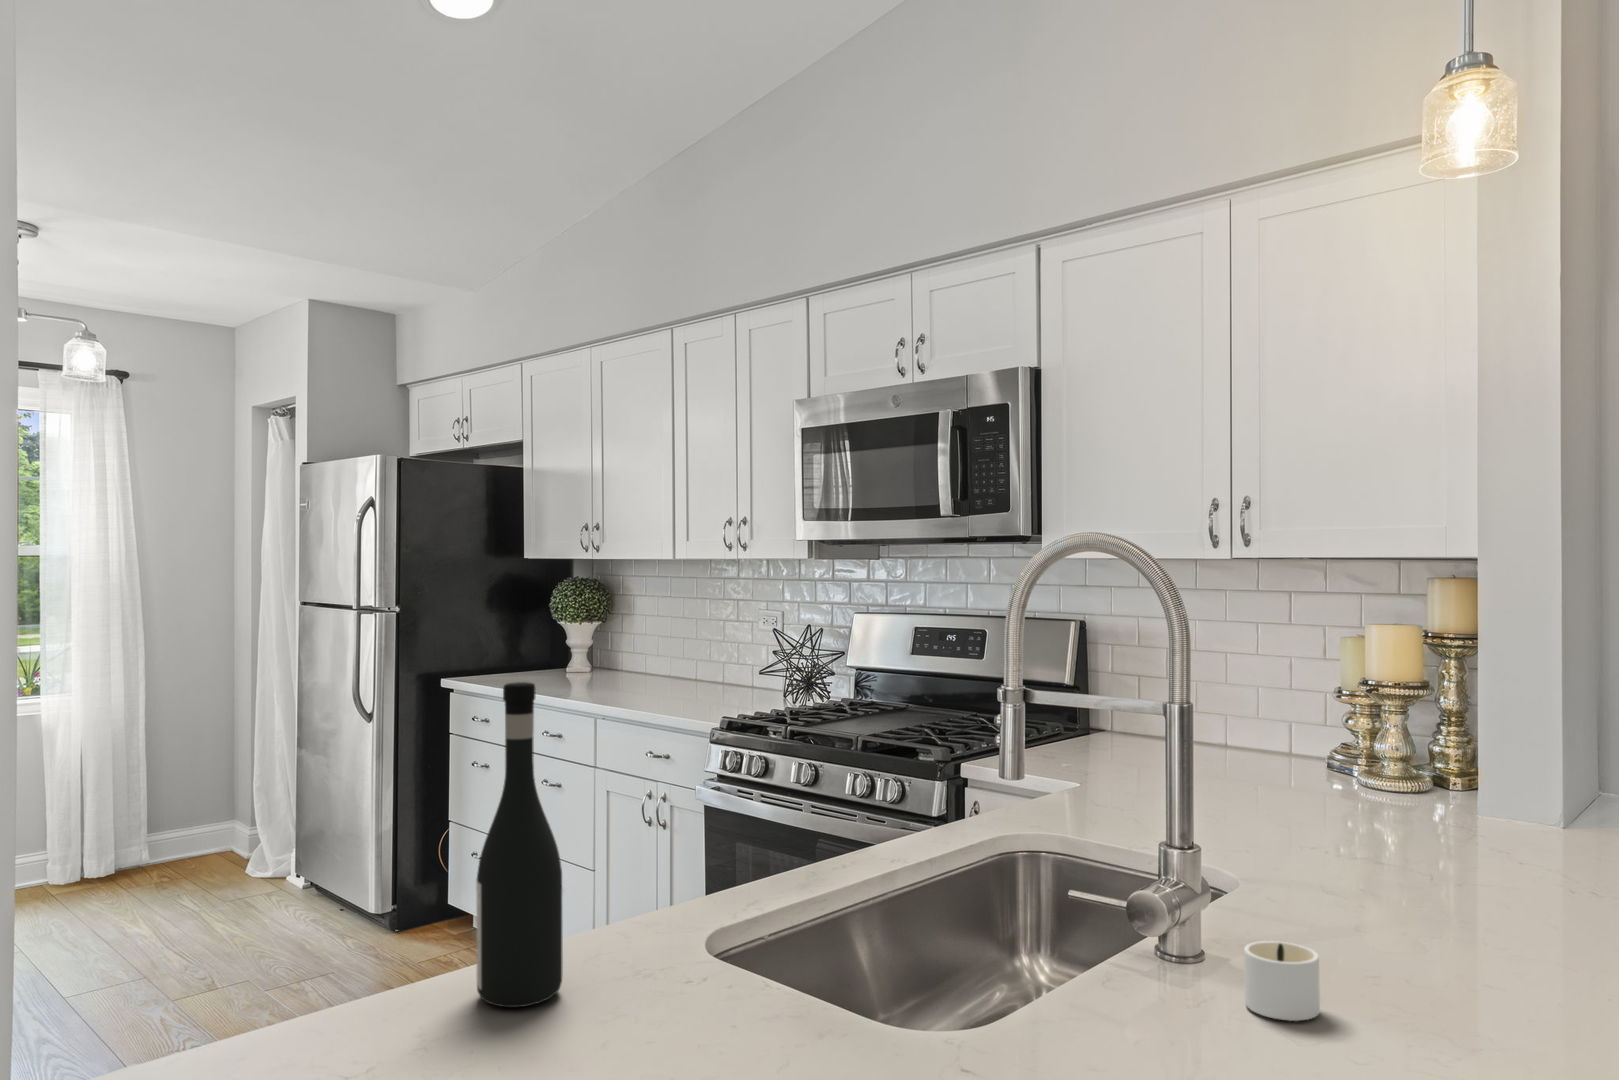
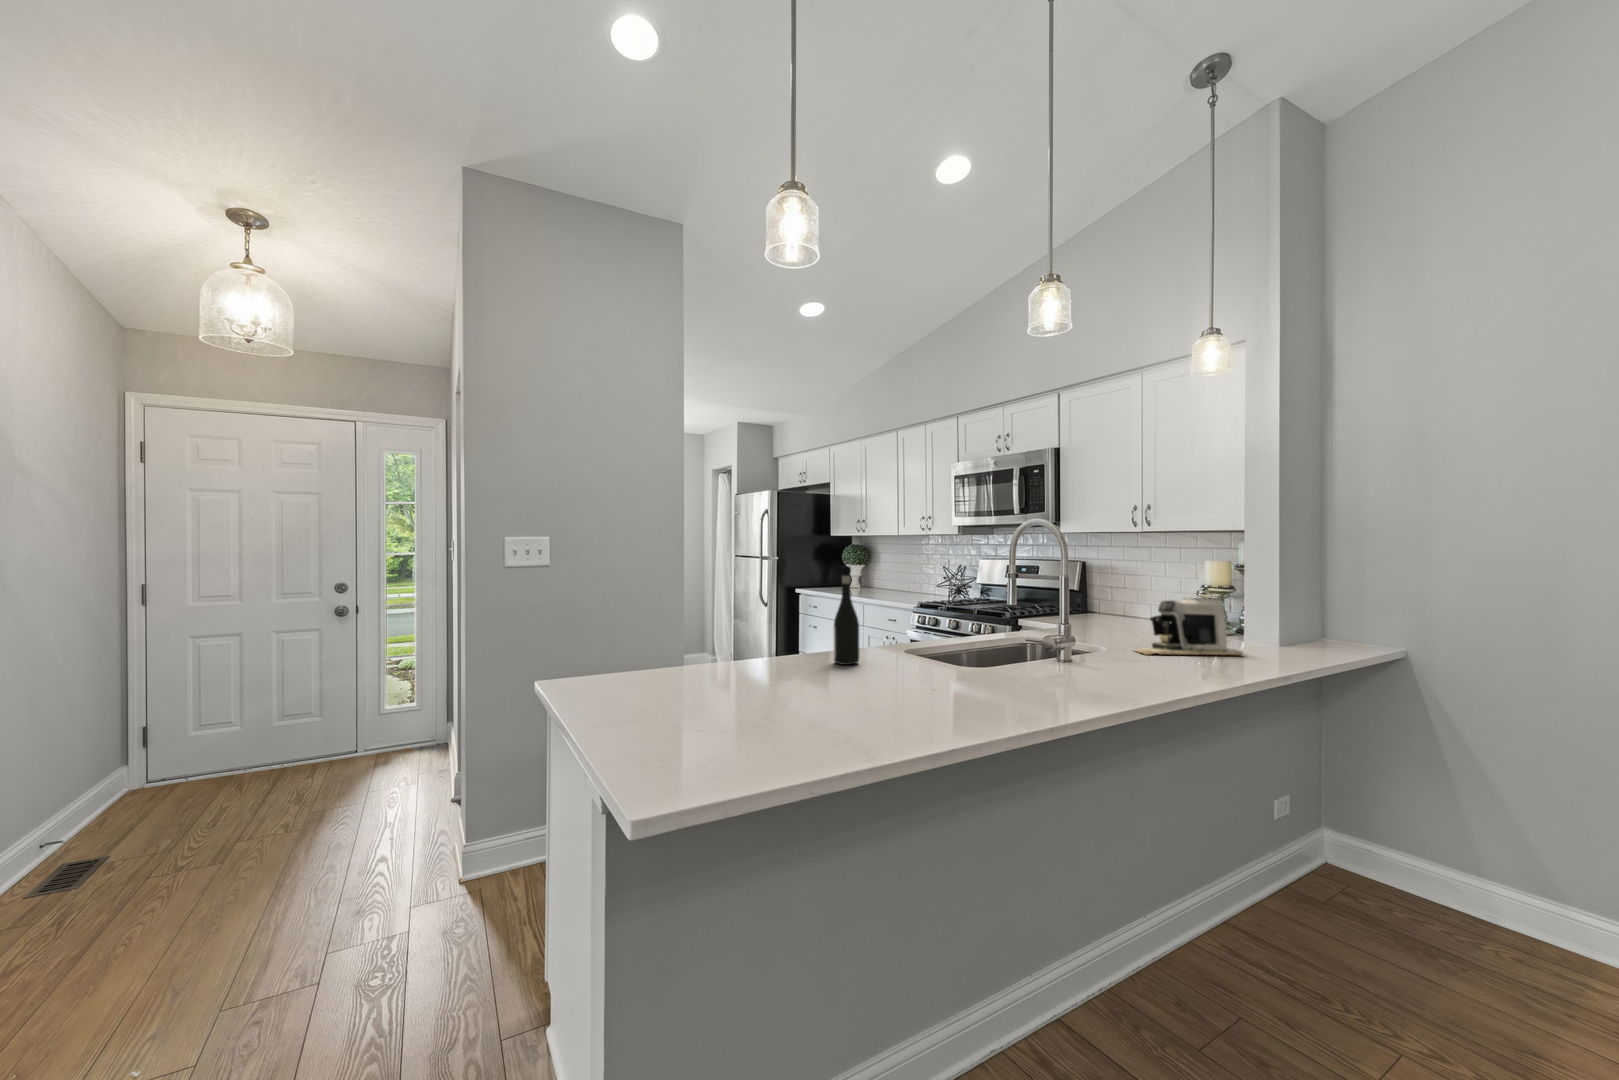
coffee maker: none [1266,722,1525,881] -> present [1136,598,1243,655]
candle: present [1244,941,1320,1021] -> none [1087,657,1124,682]

